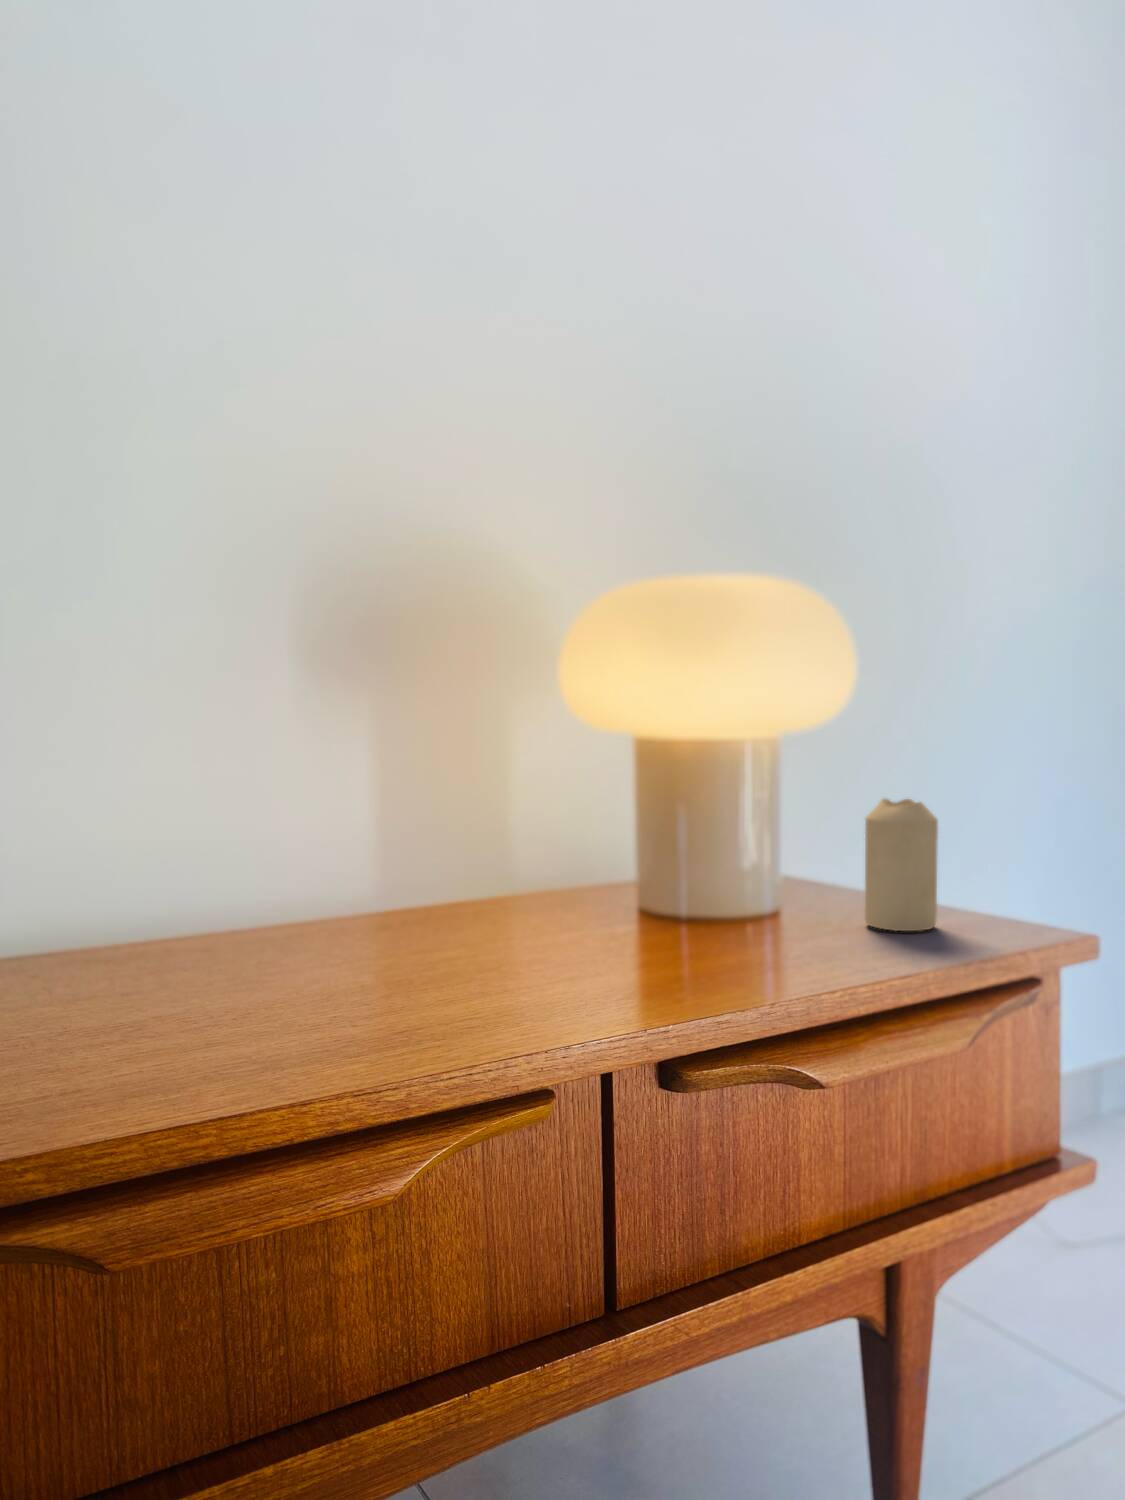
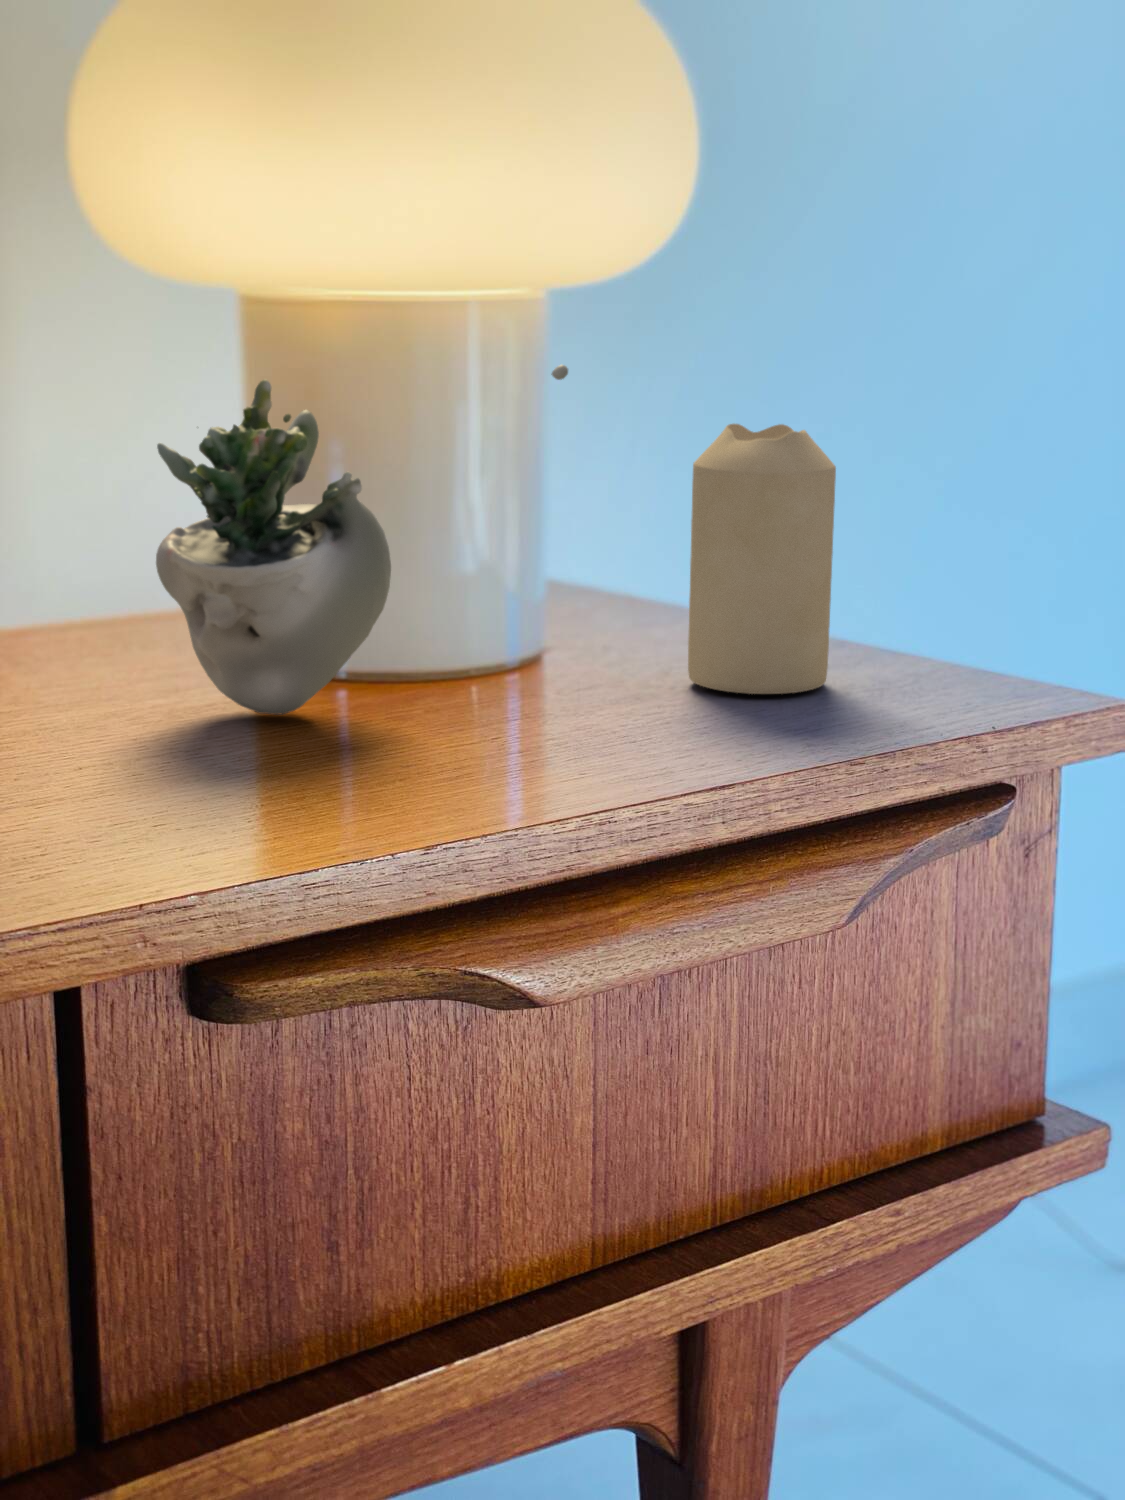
succulent plant: none [613,771,819,940] -> present [156,365,568,714]

